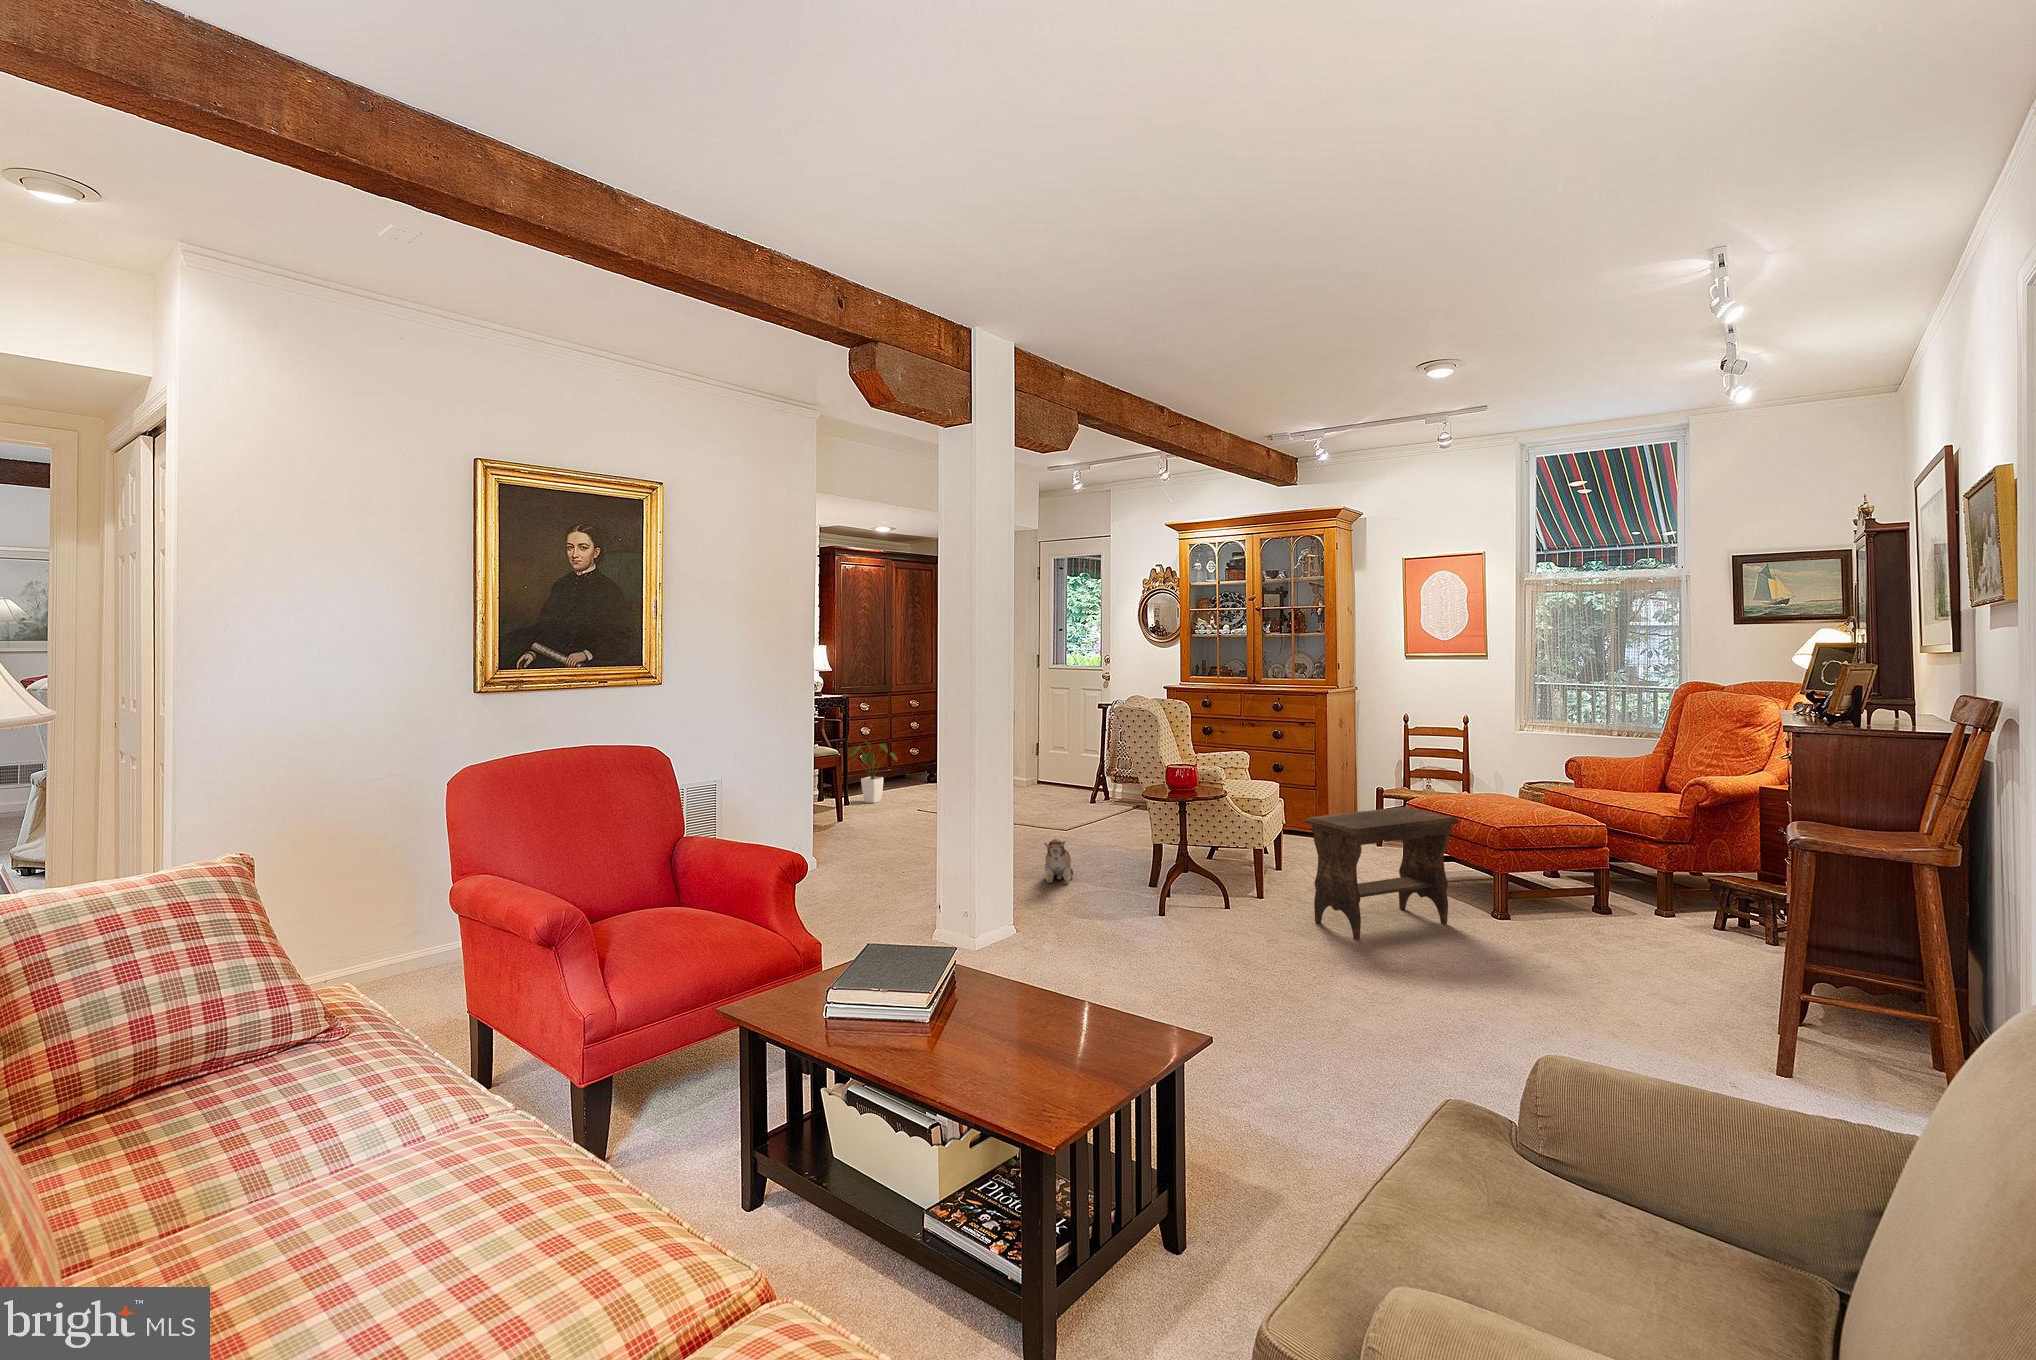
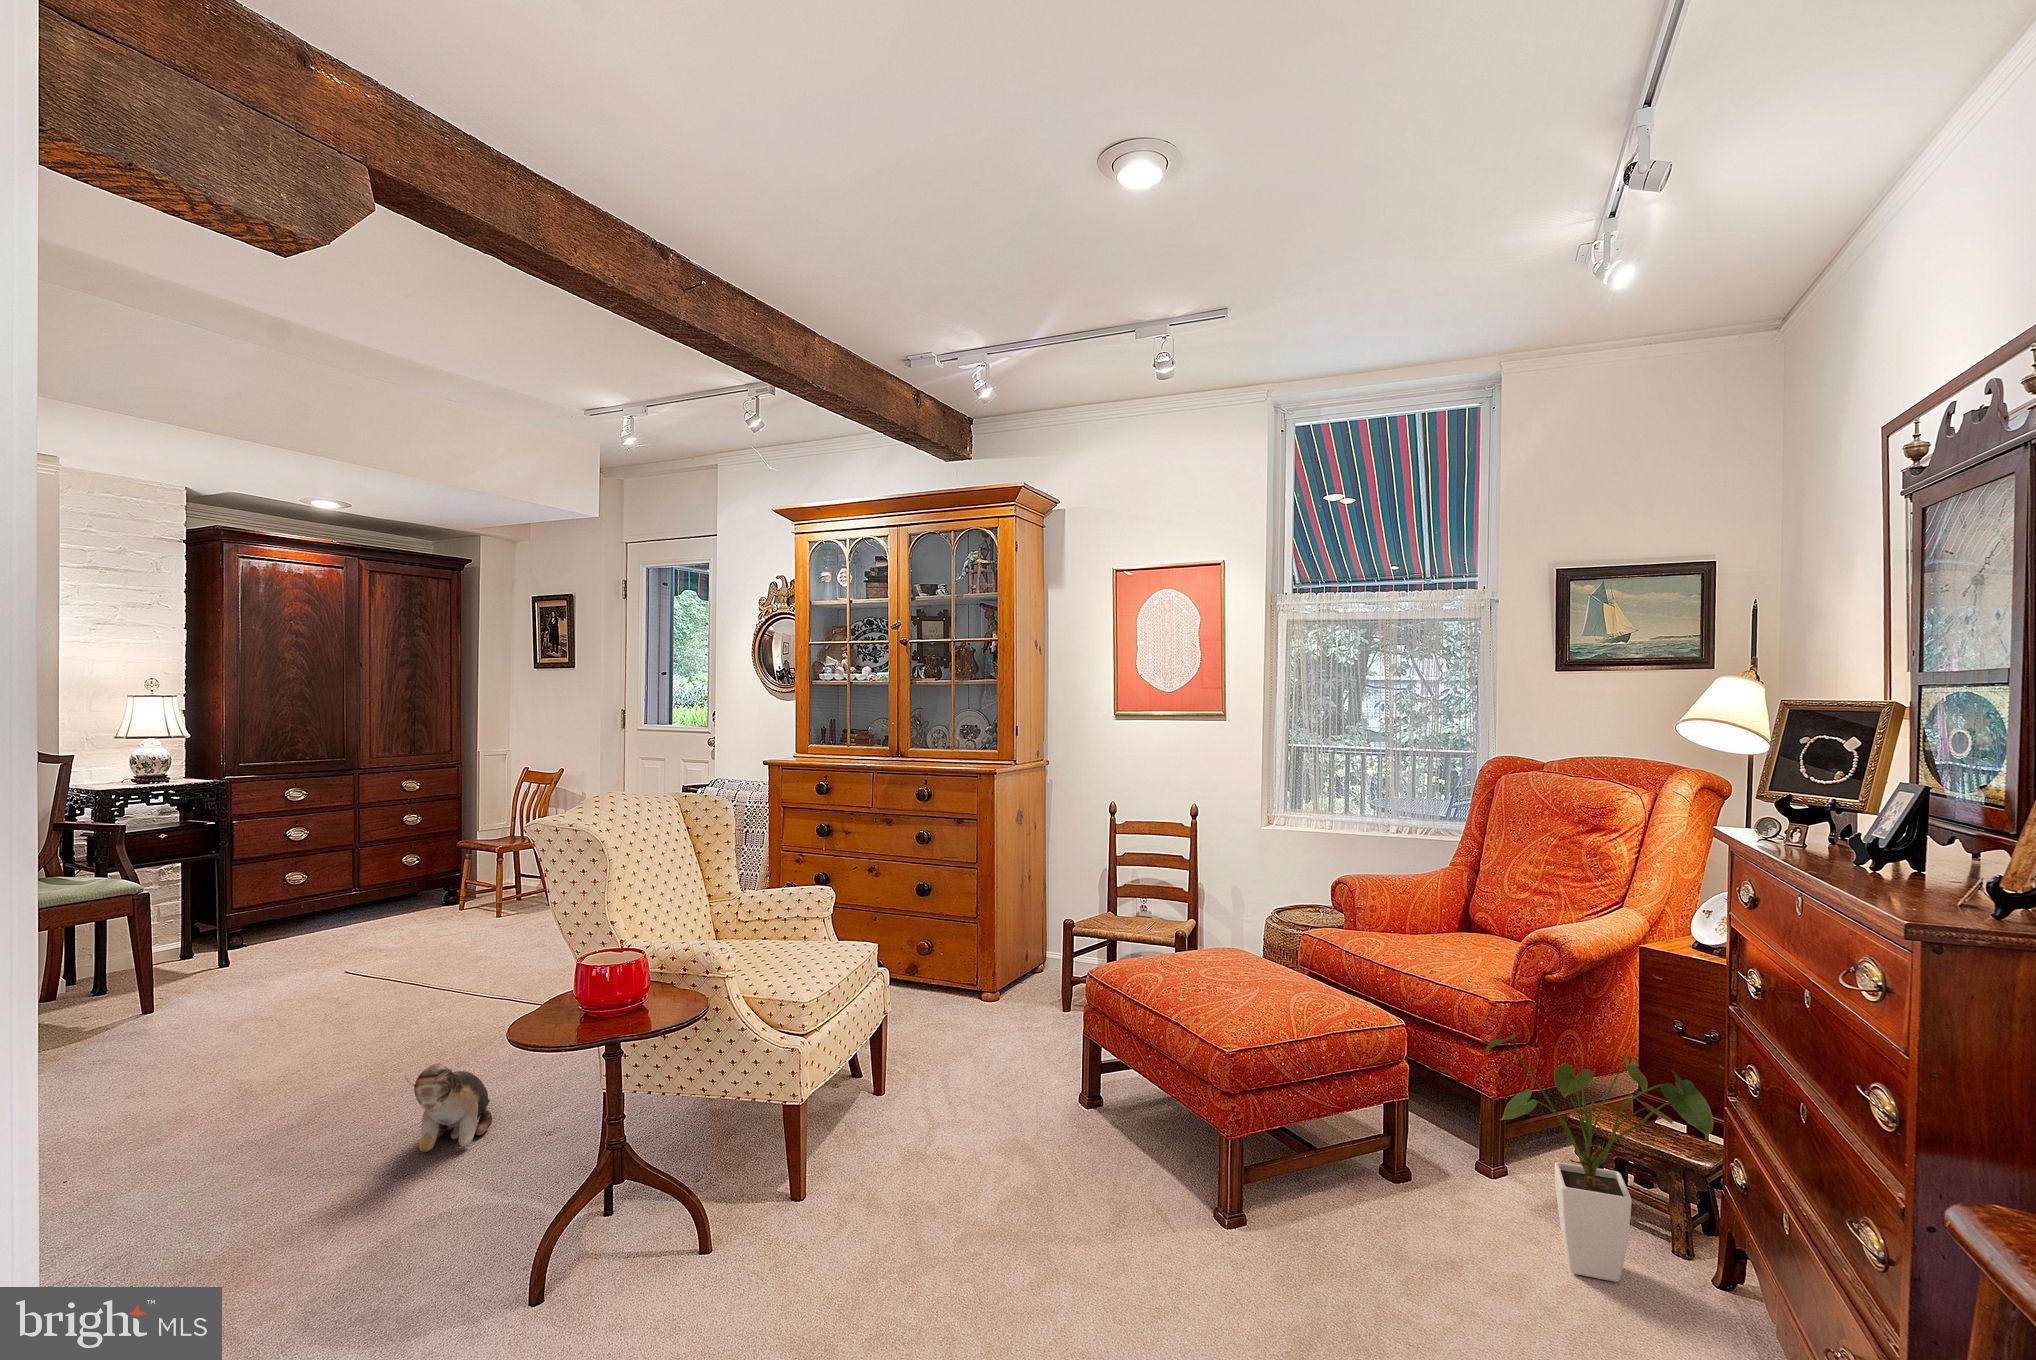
house plant: present [848,740,897,803] -> present [1485,1031,1714,1282]
footstool: present [1305,807,1459,939] -> none [883,985,1168,1296]

